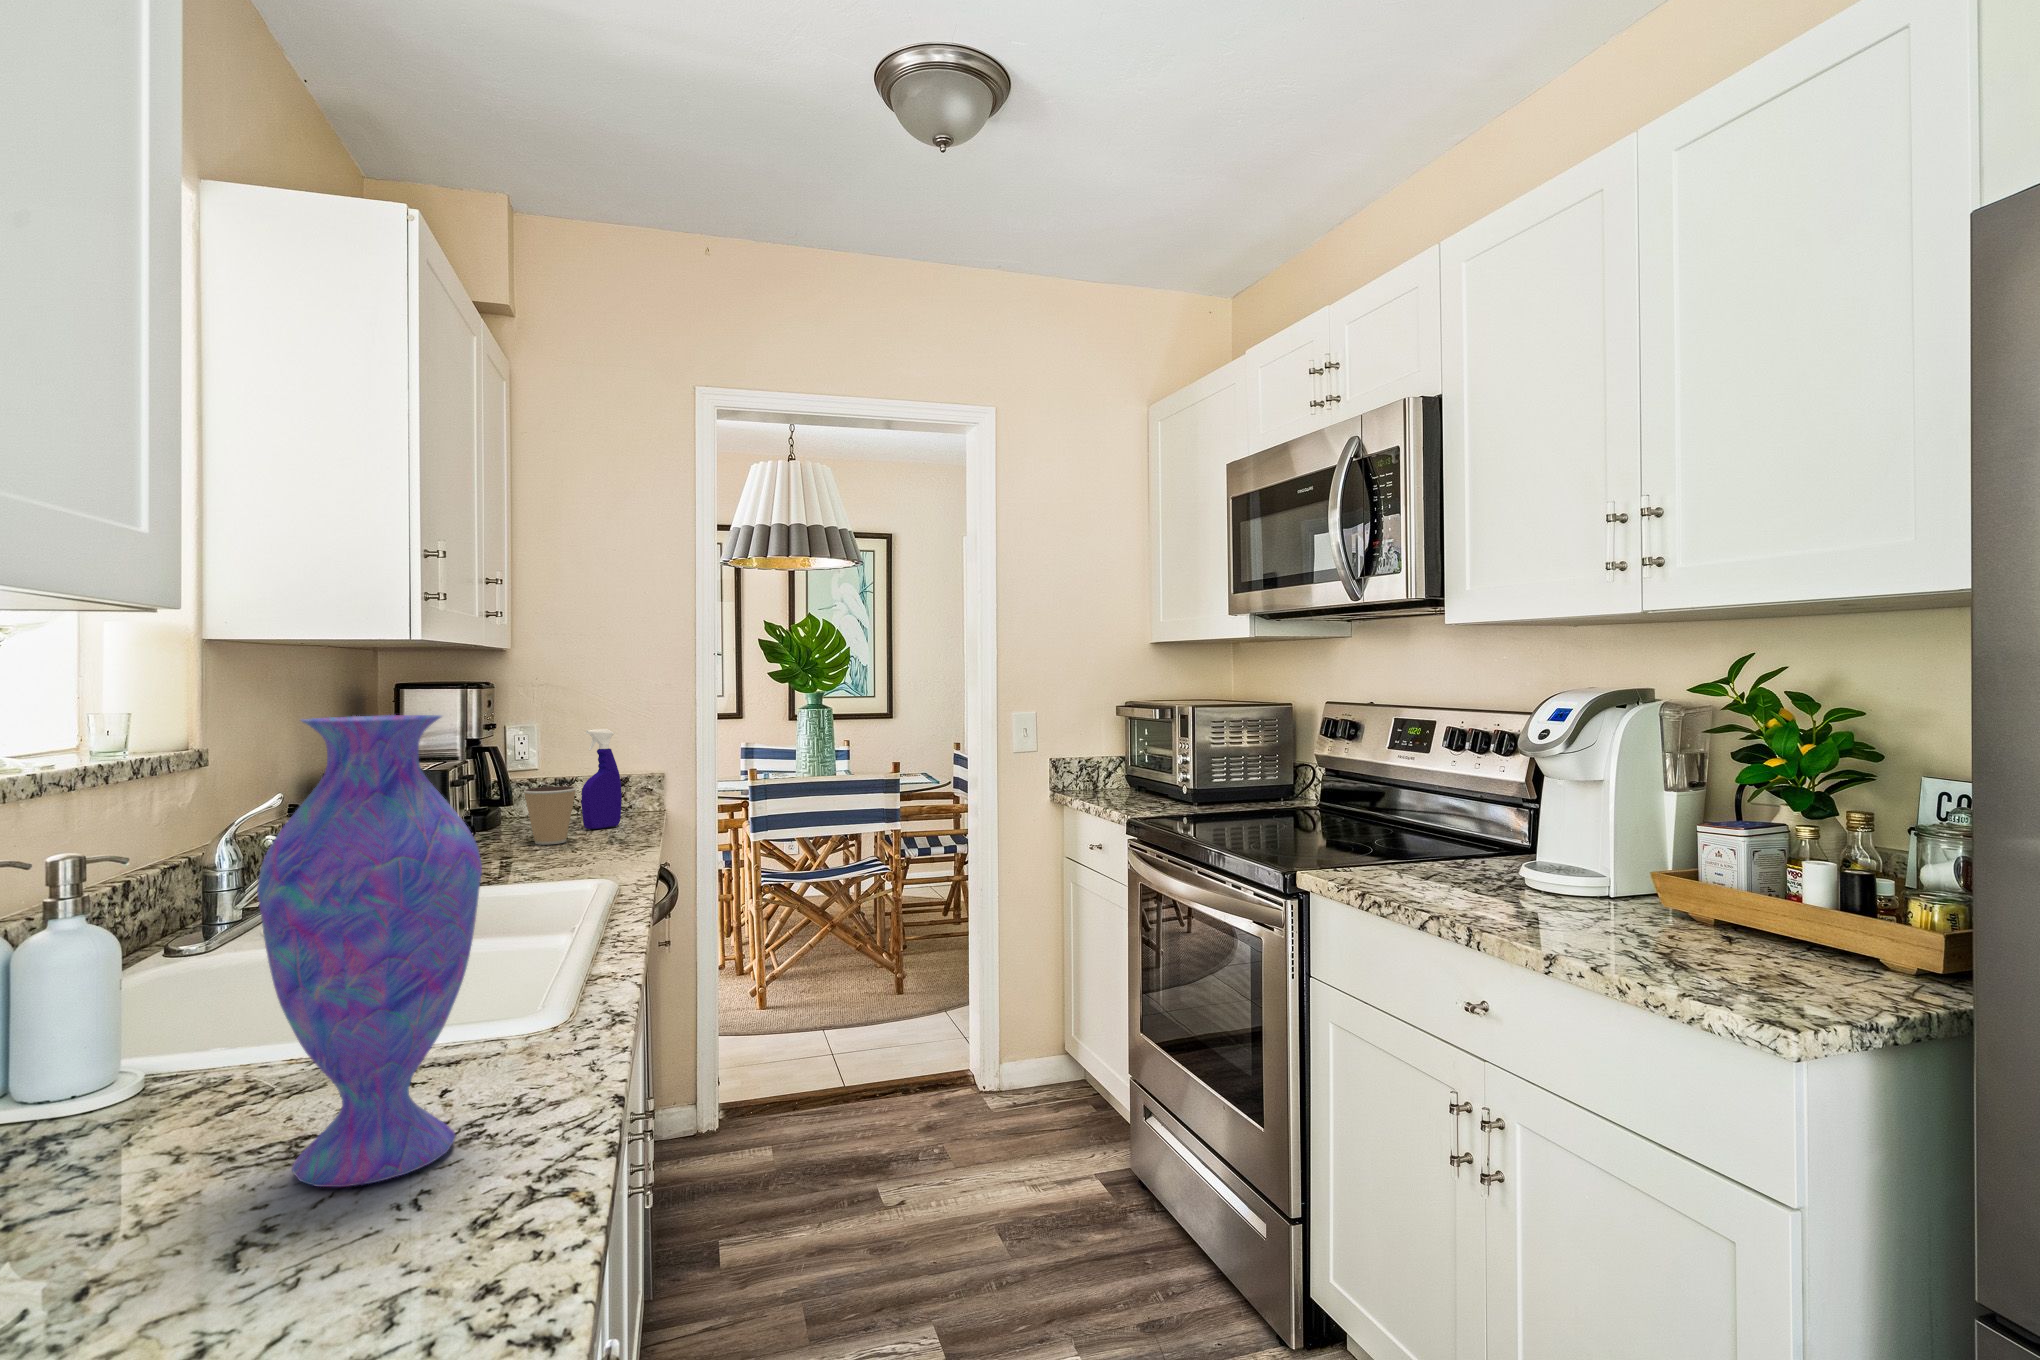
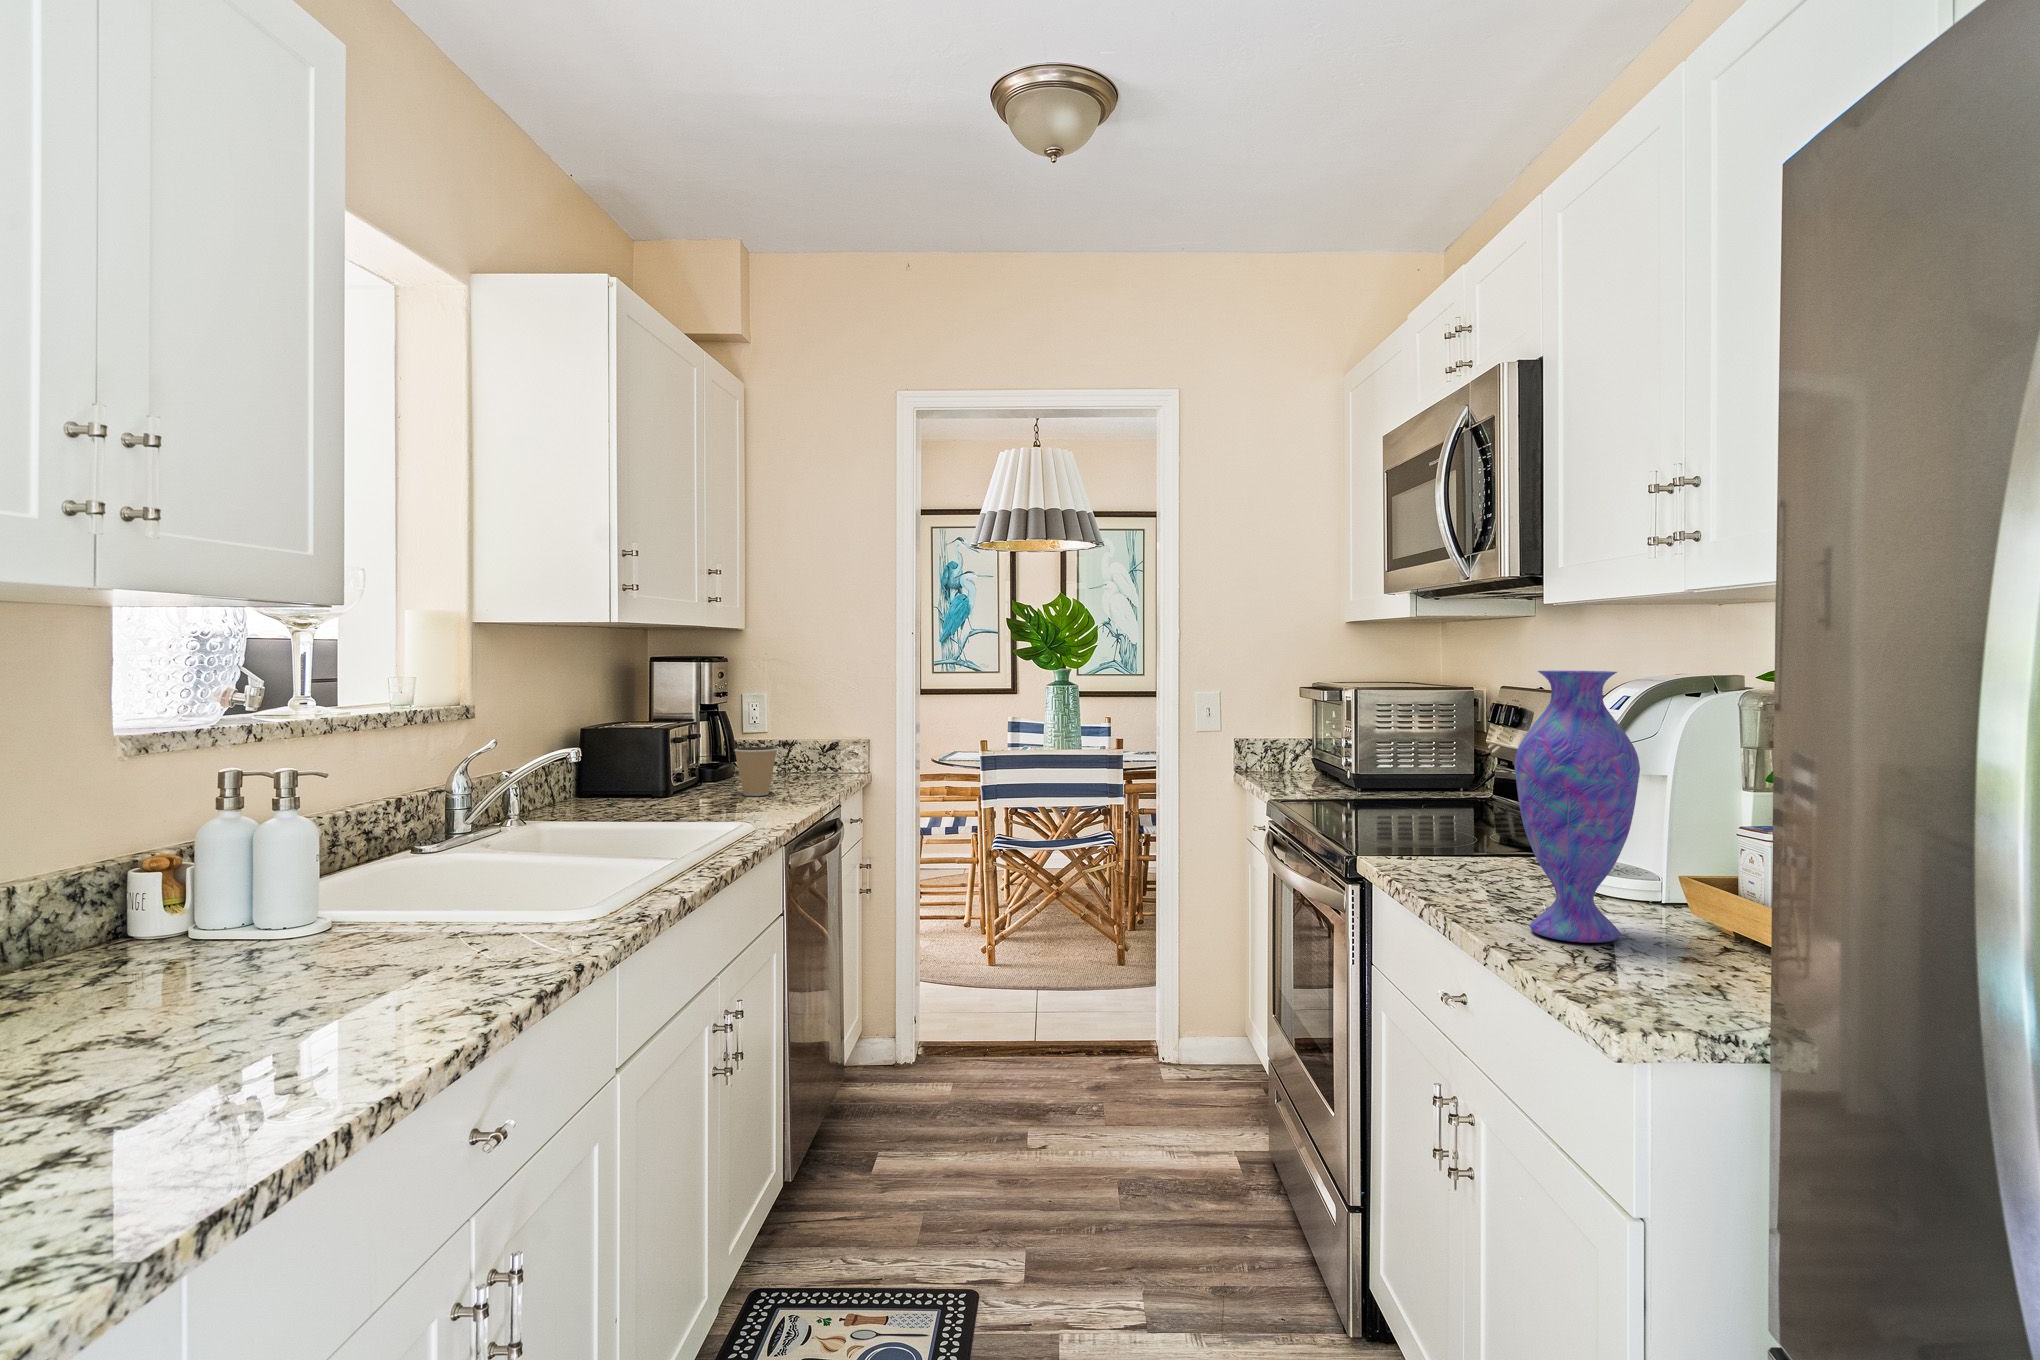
vase: present [257,715,482,1187] -> present [1514,671,1640,943]
spray bottle: present [581,729,622,829] -> none [793,699,828,786]

